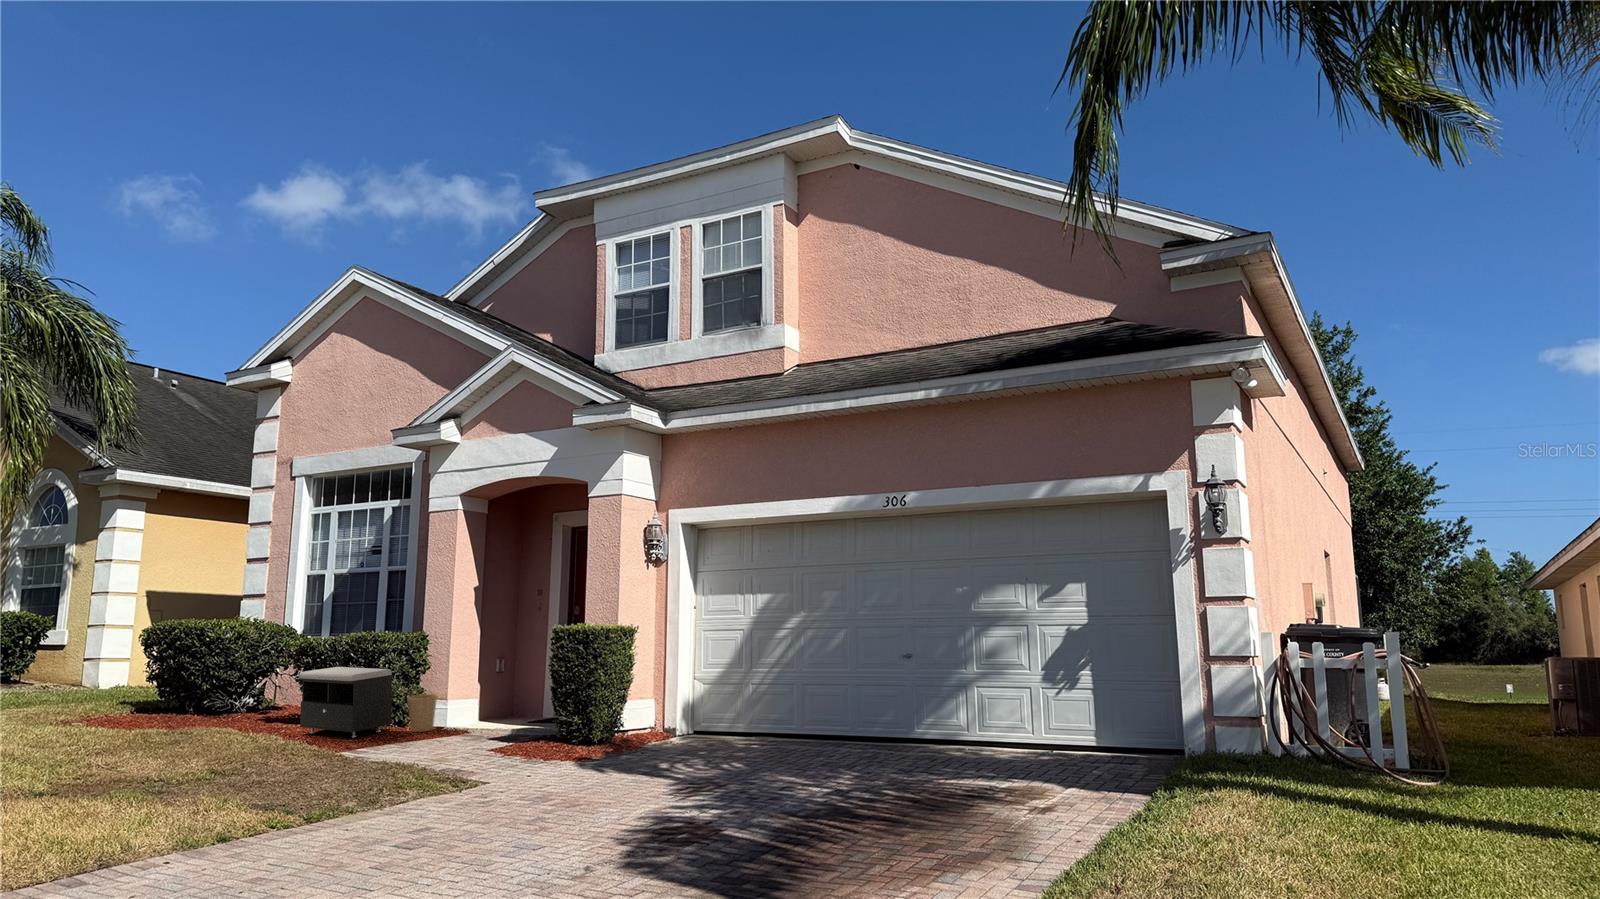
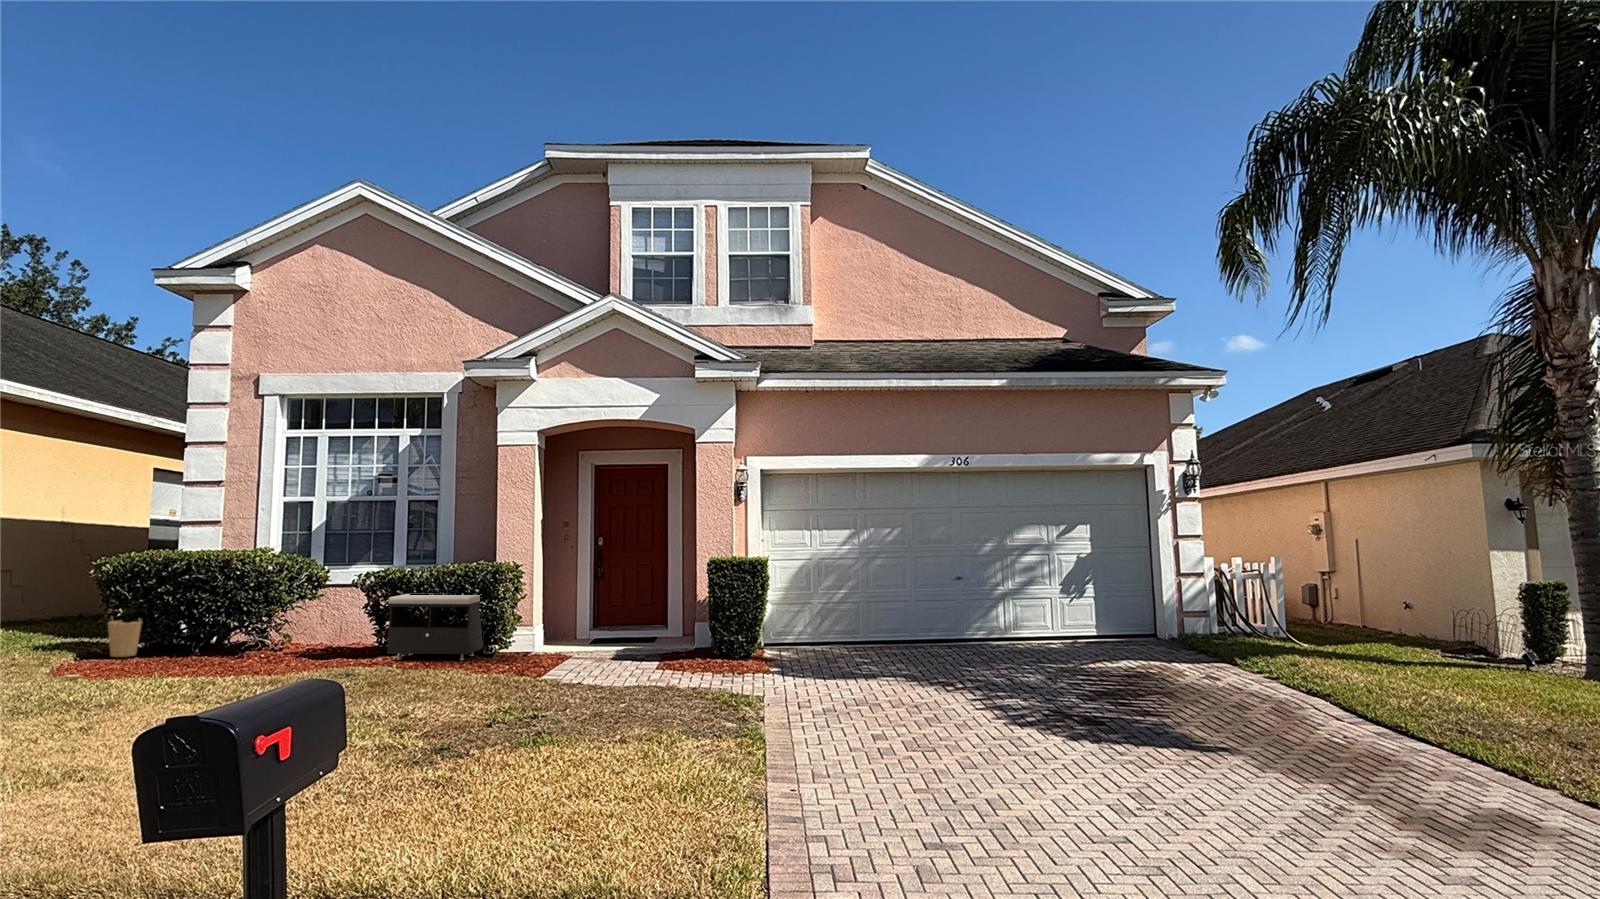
basket: present [407,693,437,732] -> present [108,617,142,657]

